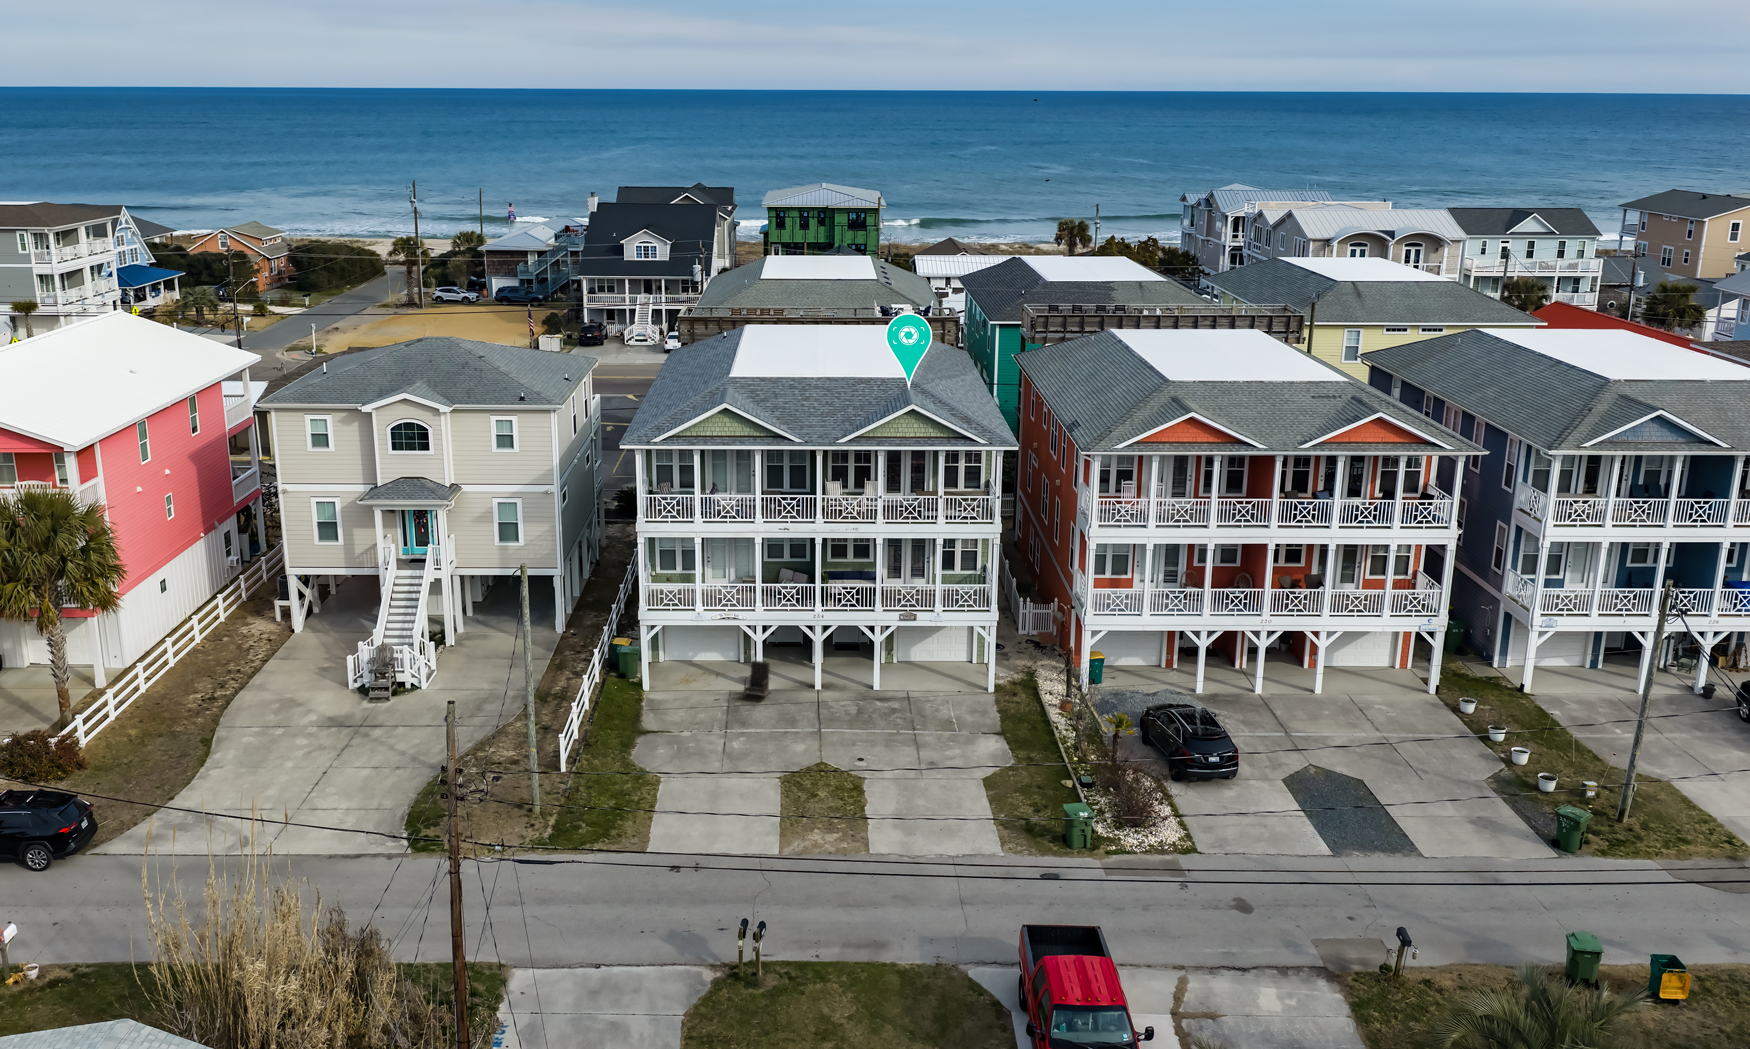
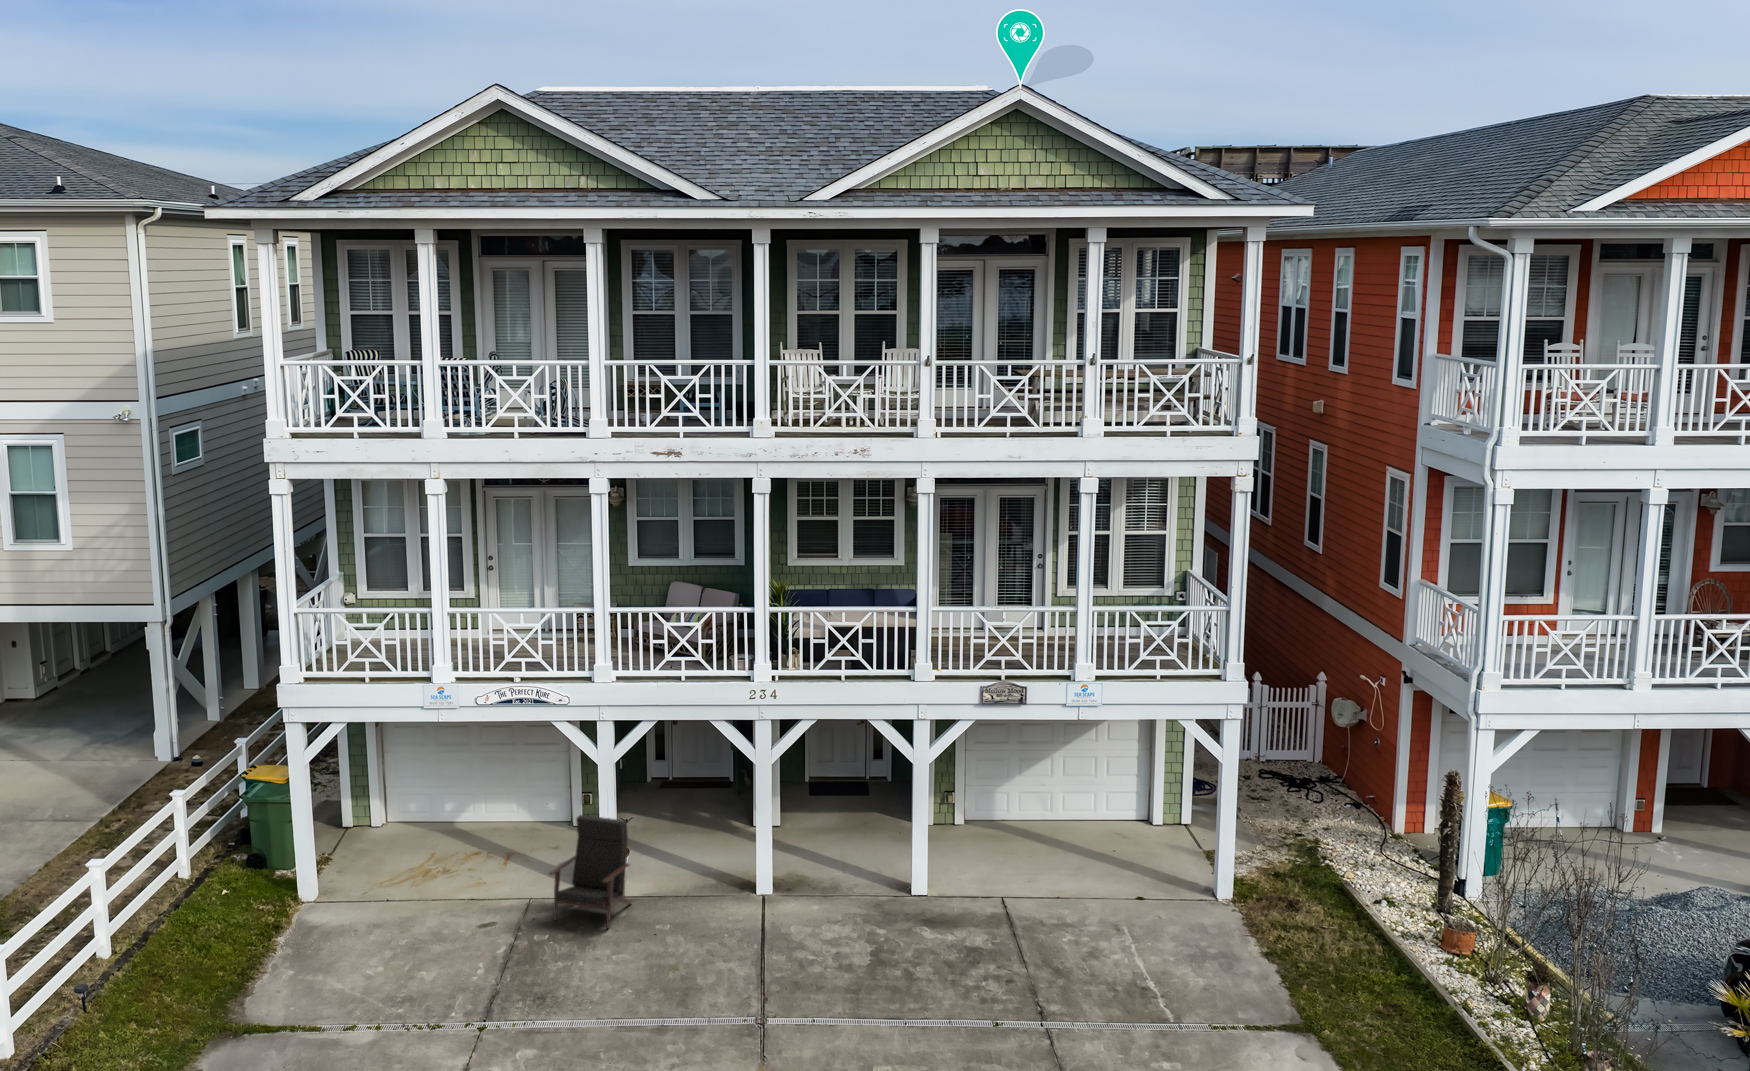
bench: present [1037,614,1061,656] -> none [1294,698,1365,799]

